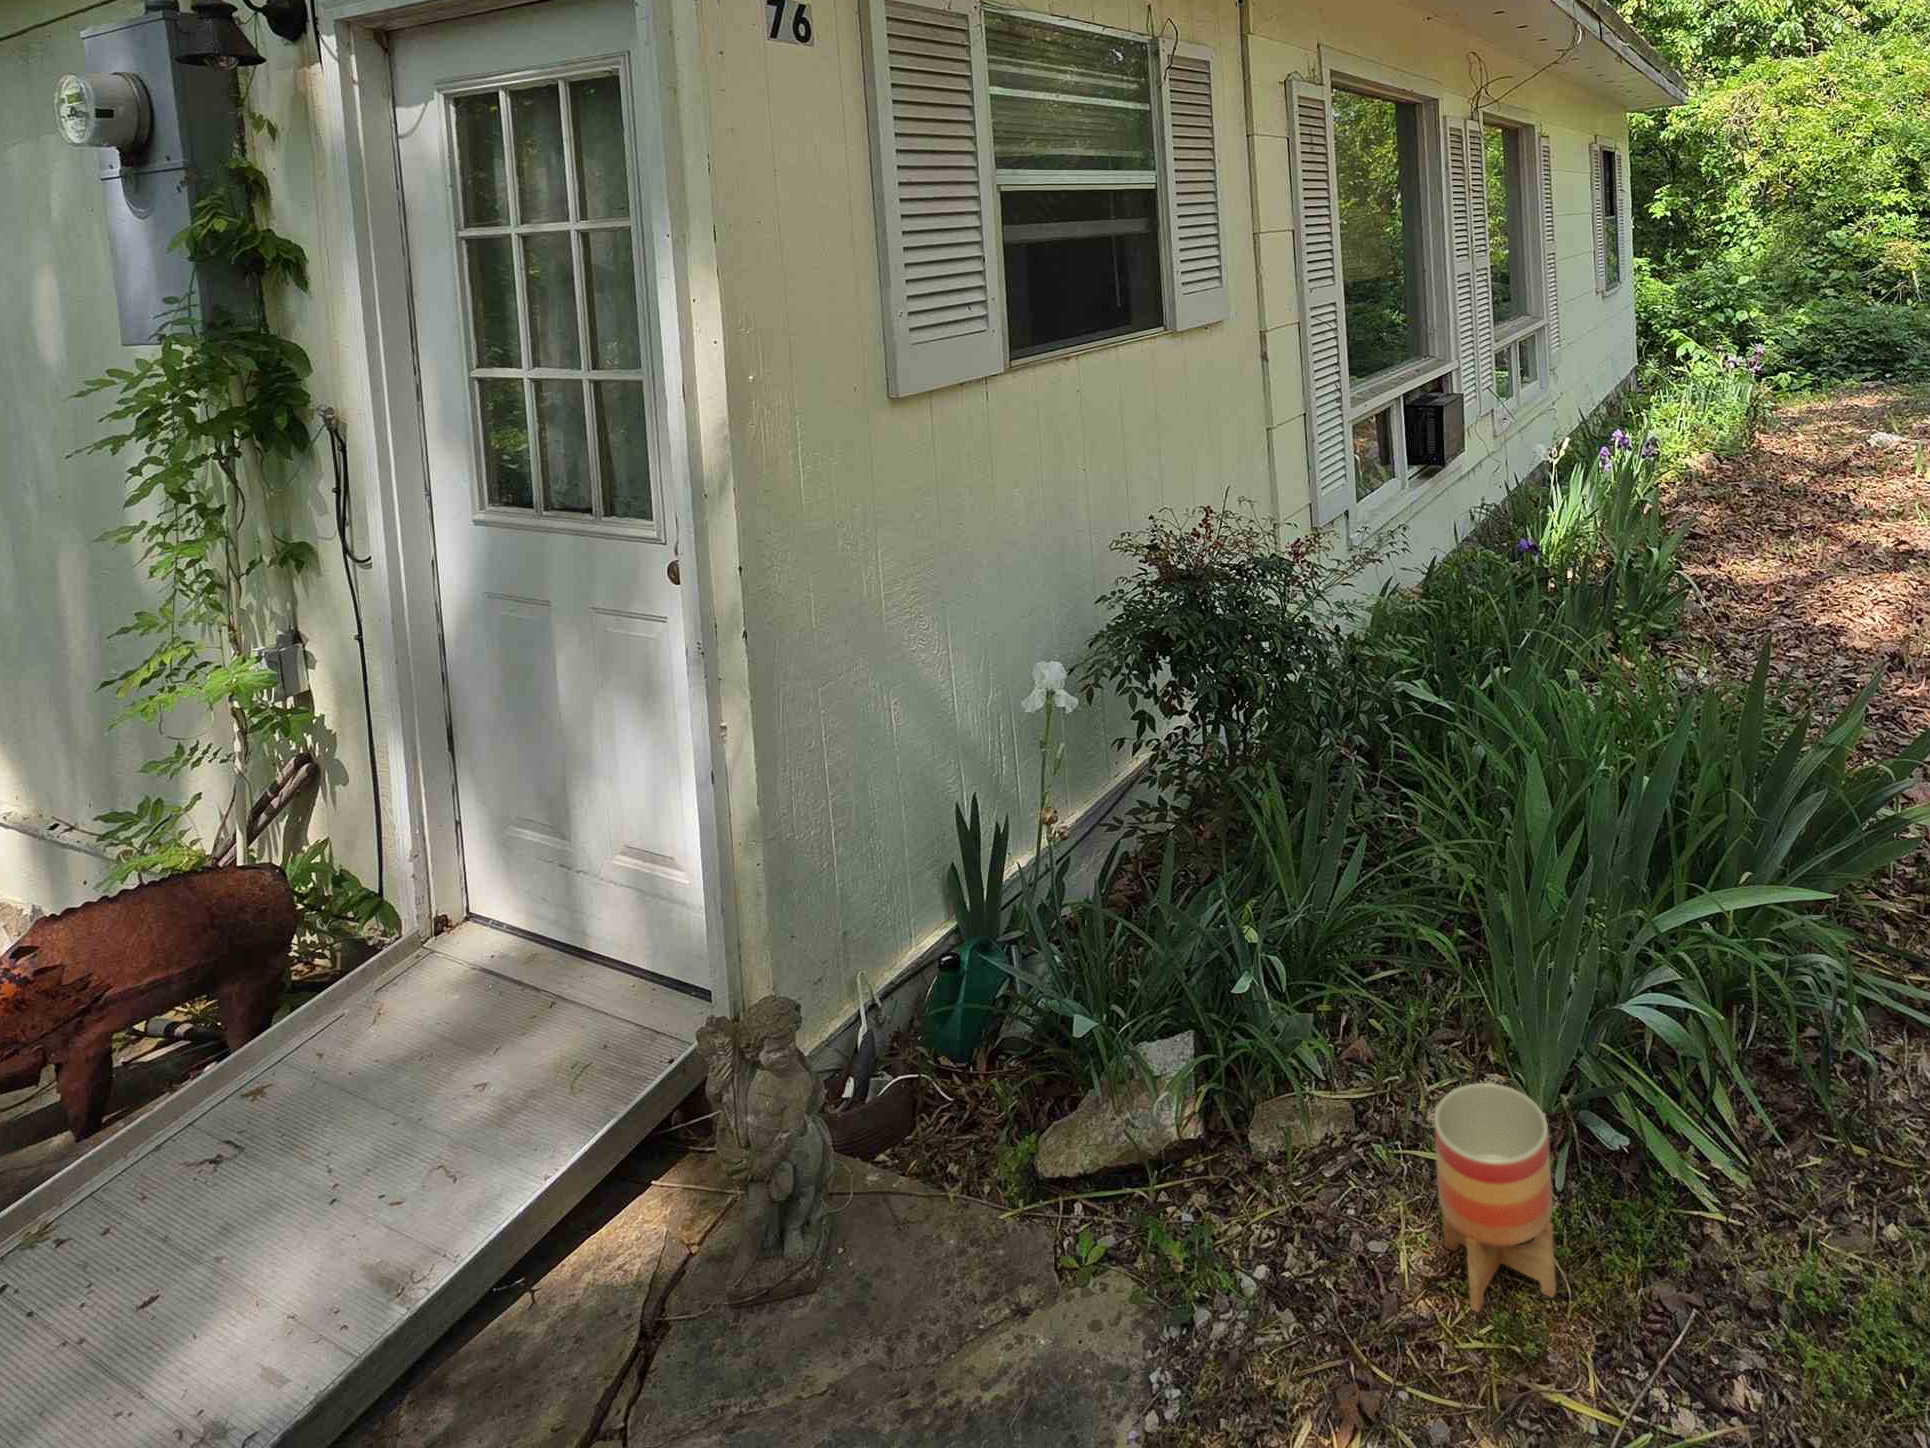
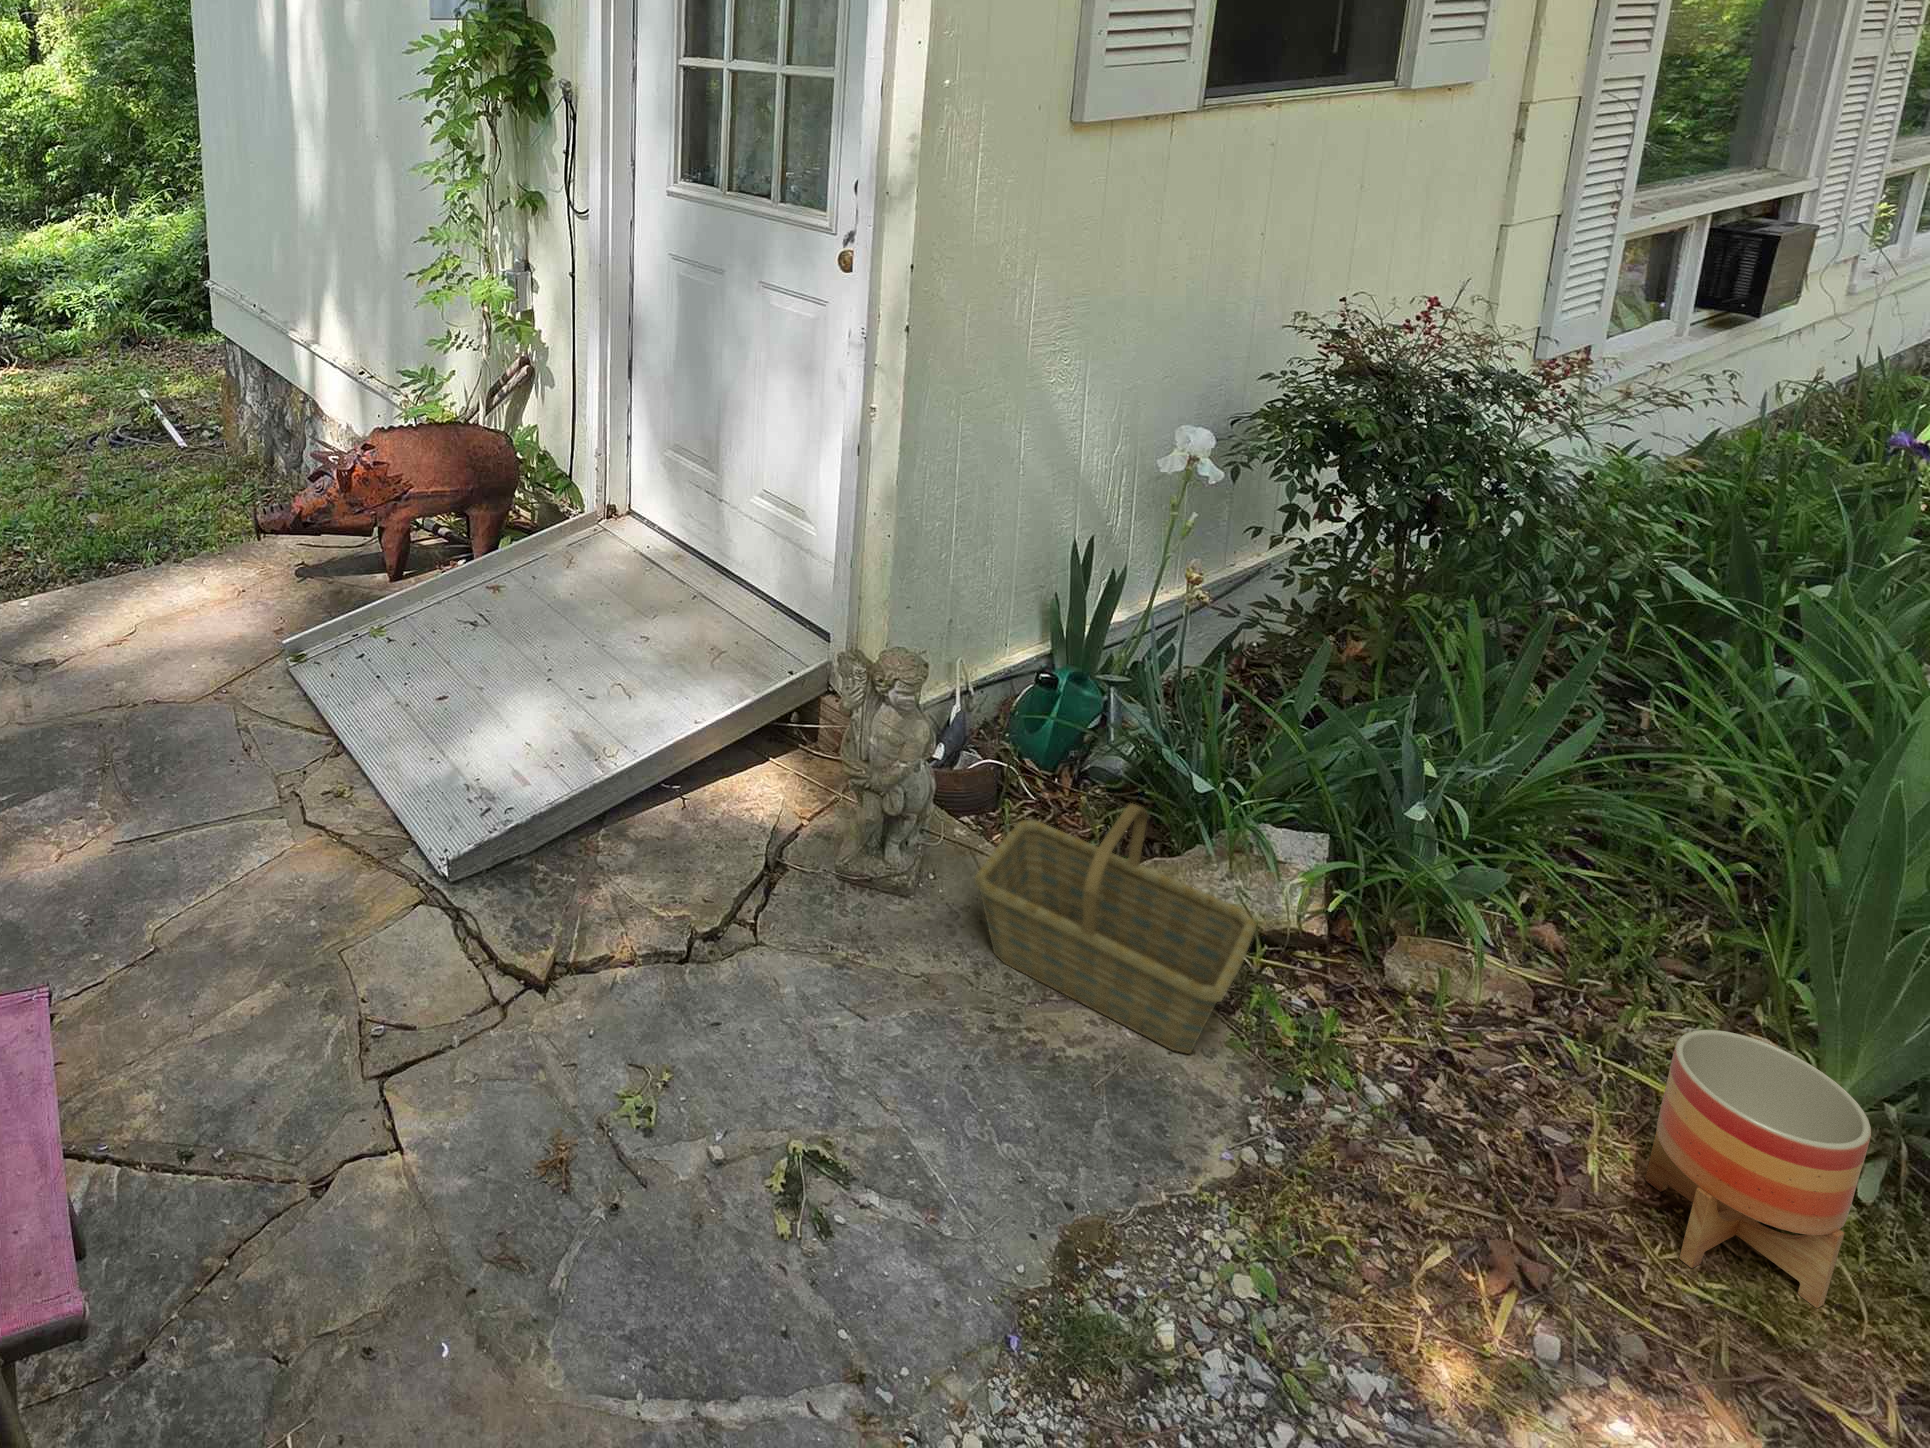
basket: none [875,1077,1139,1333] -> present [974,804,1256,1054]

